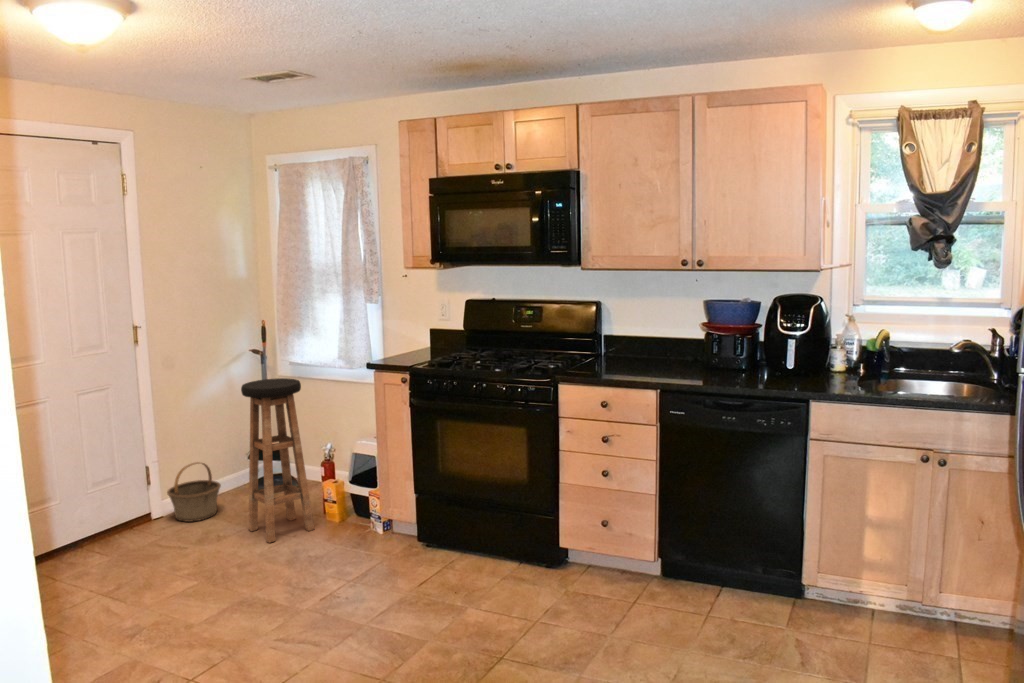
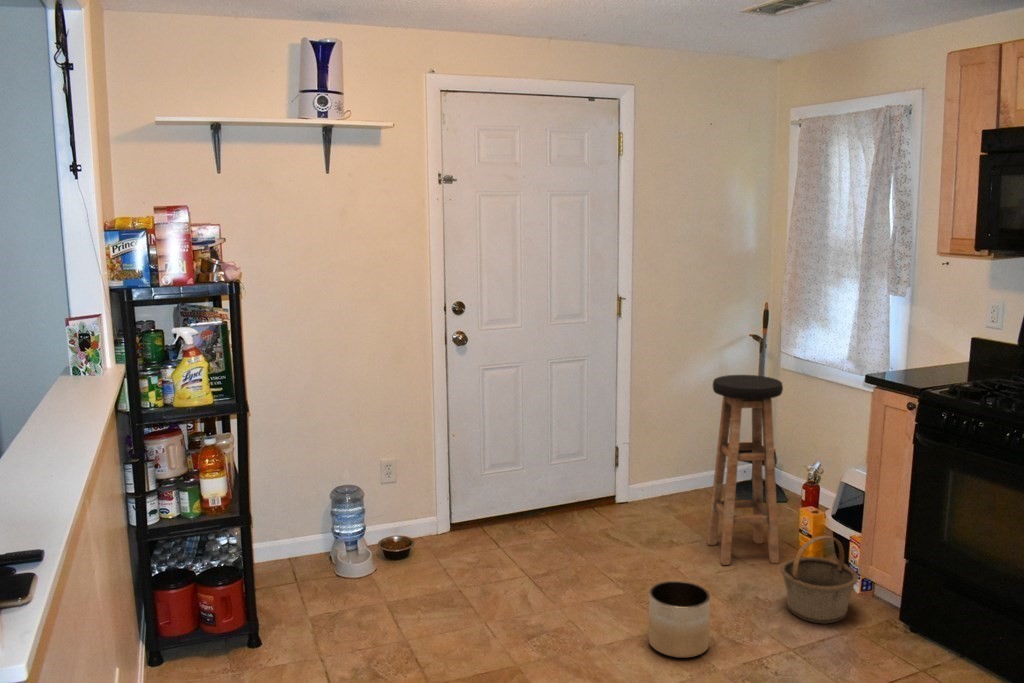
basket: present [167,462,221,522] -> present [781,536,858,623]
planter: none [226,555,283,621] -> present [648,581,710,658]

